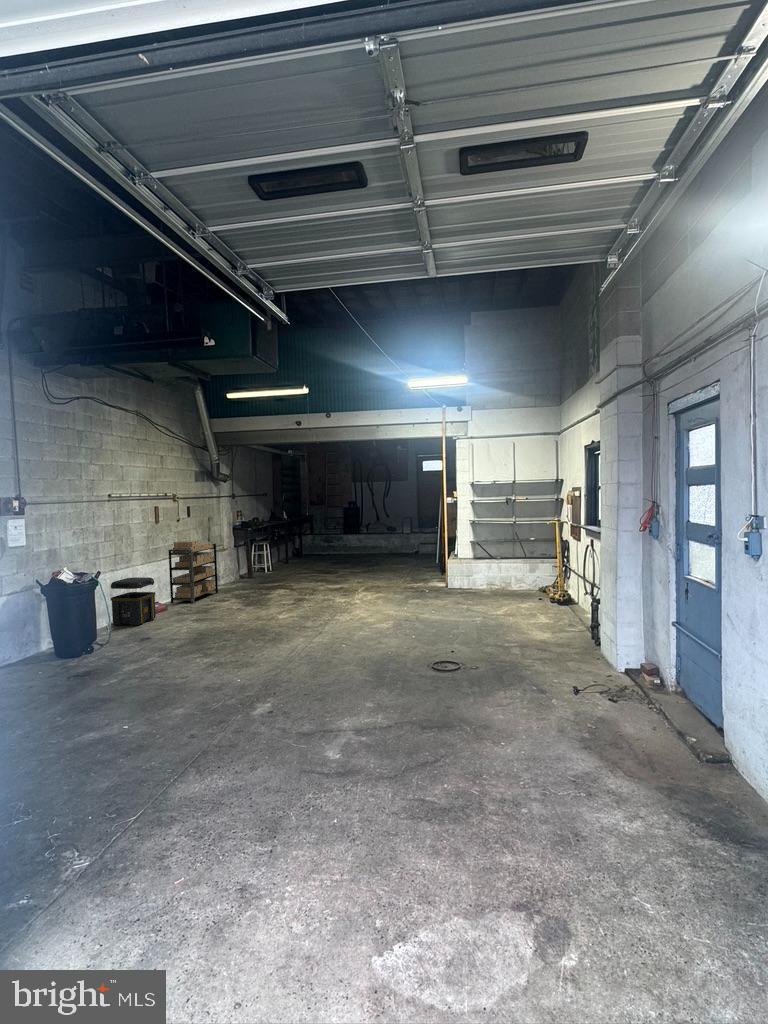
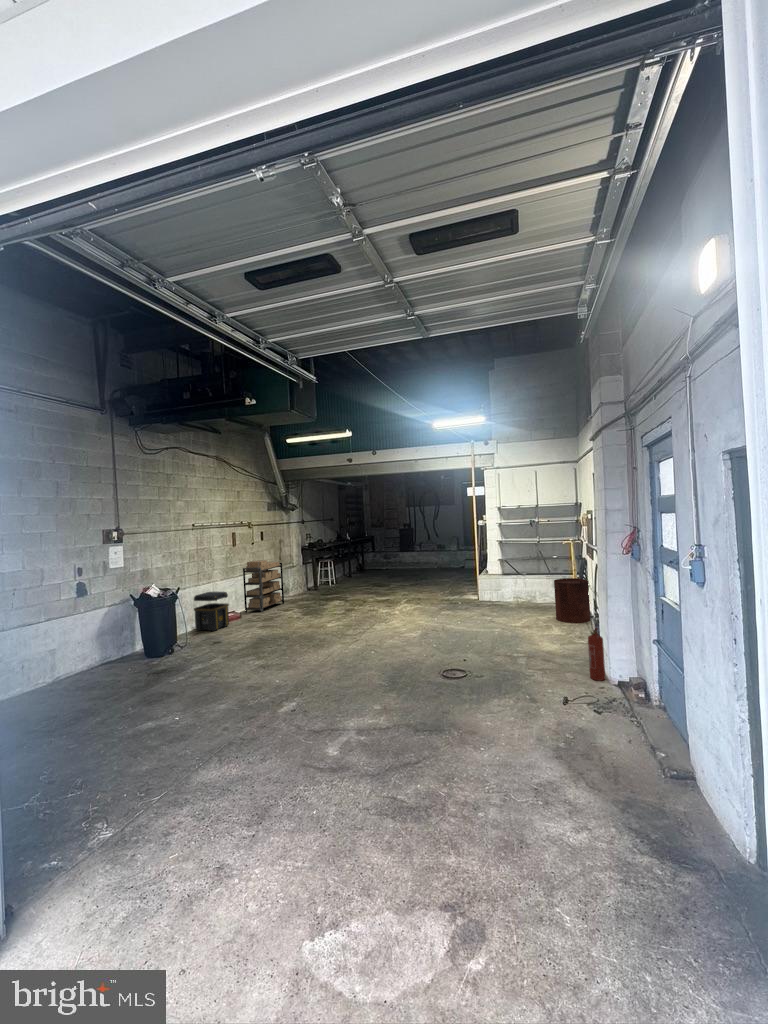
trash can: none [538,563,575,611] -> present [554,578,590,623]
fire extinguisher: none [593,601,609,669] -> present [588,616,605,681]

